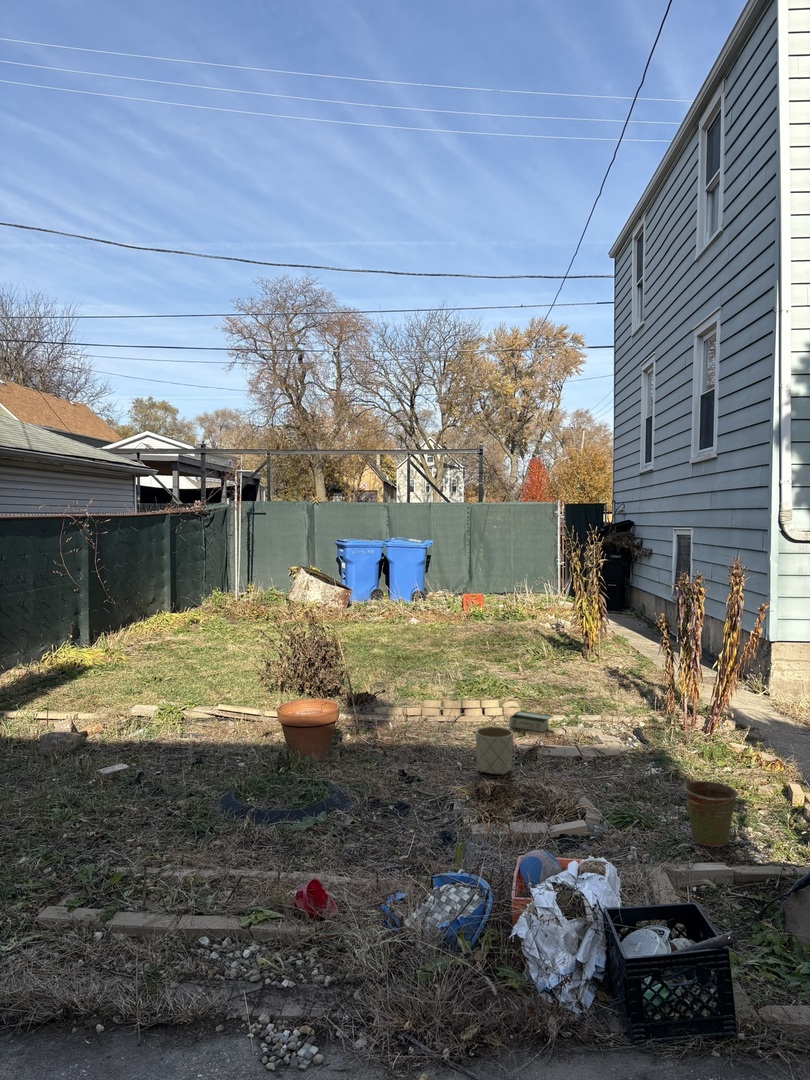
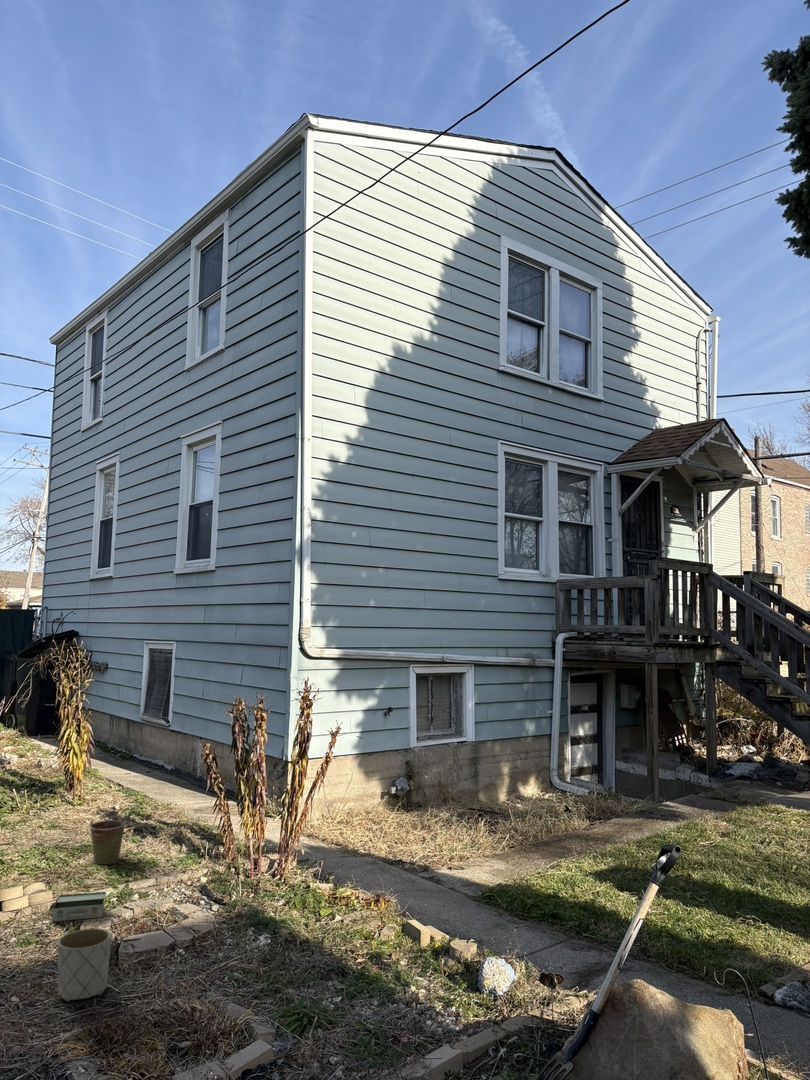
bucket: present [681,779,738,847] -> present [89,820,126,864]

